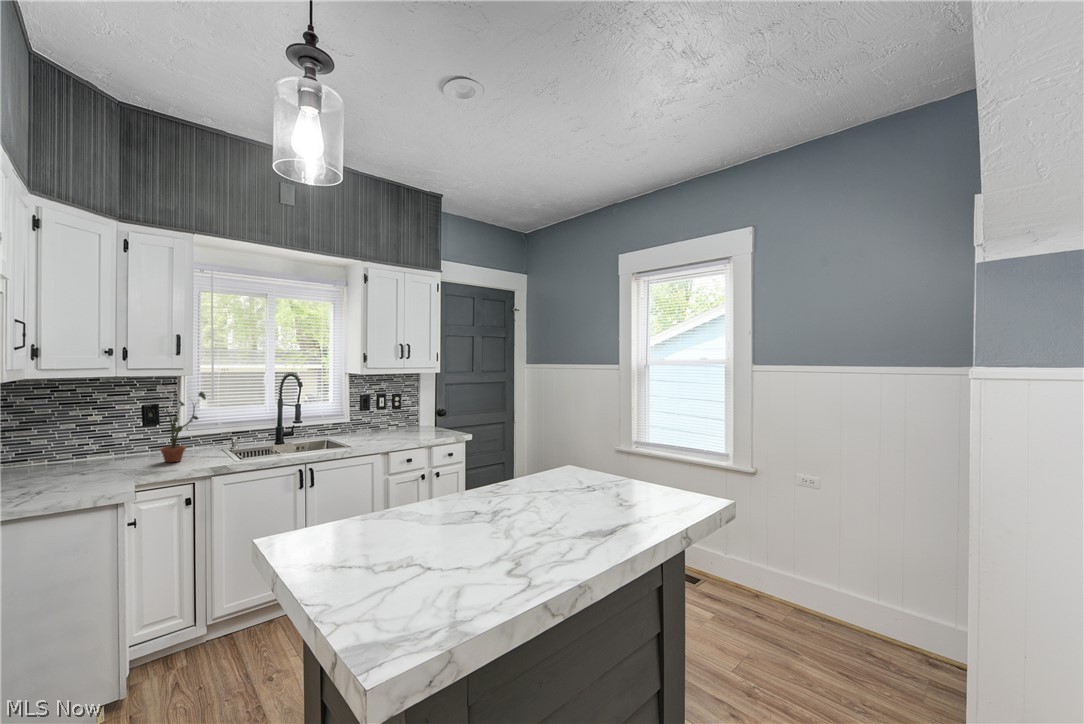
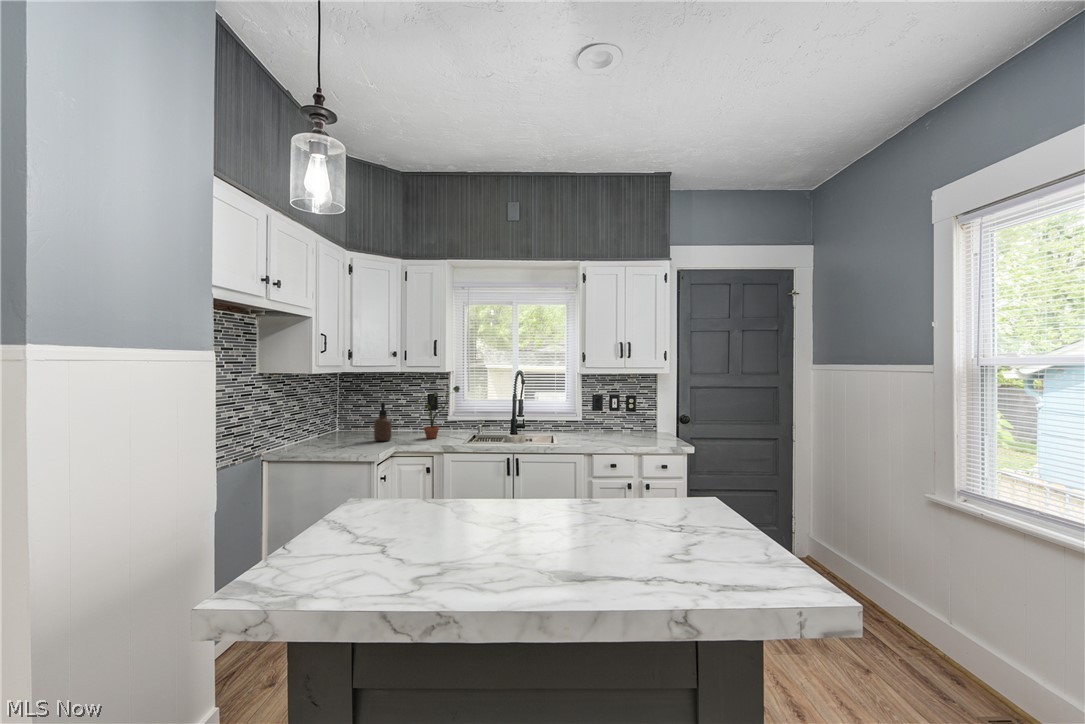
soap dispenser: none [78,420,111,476] -> present [374,403,392,441]

